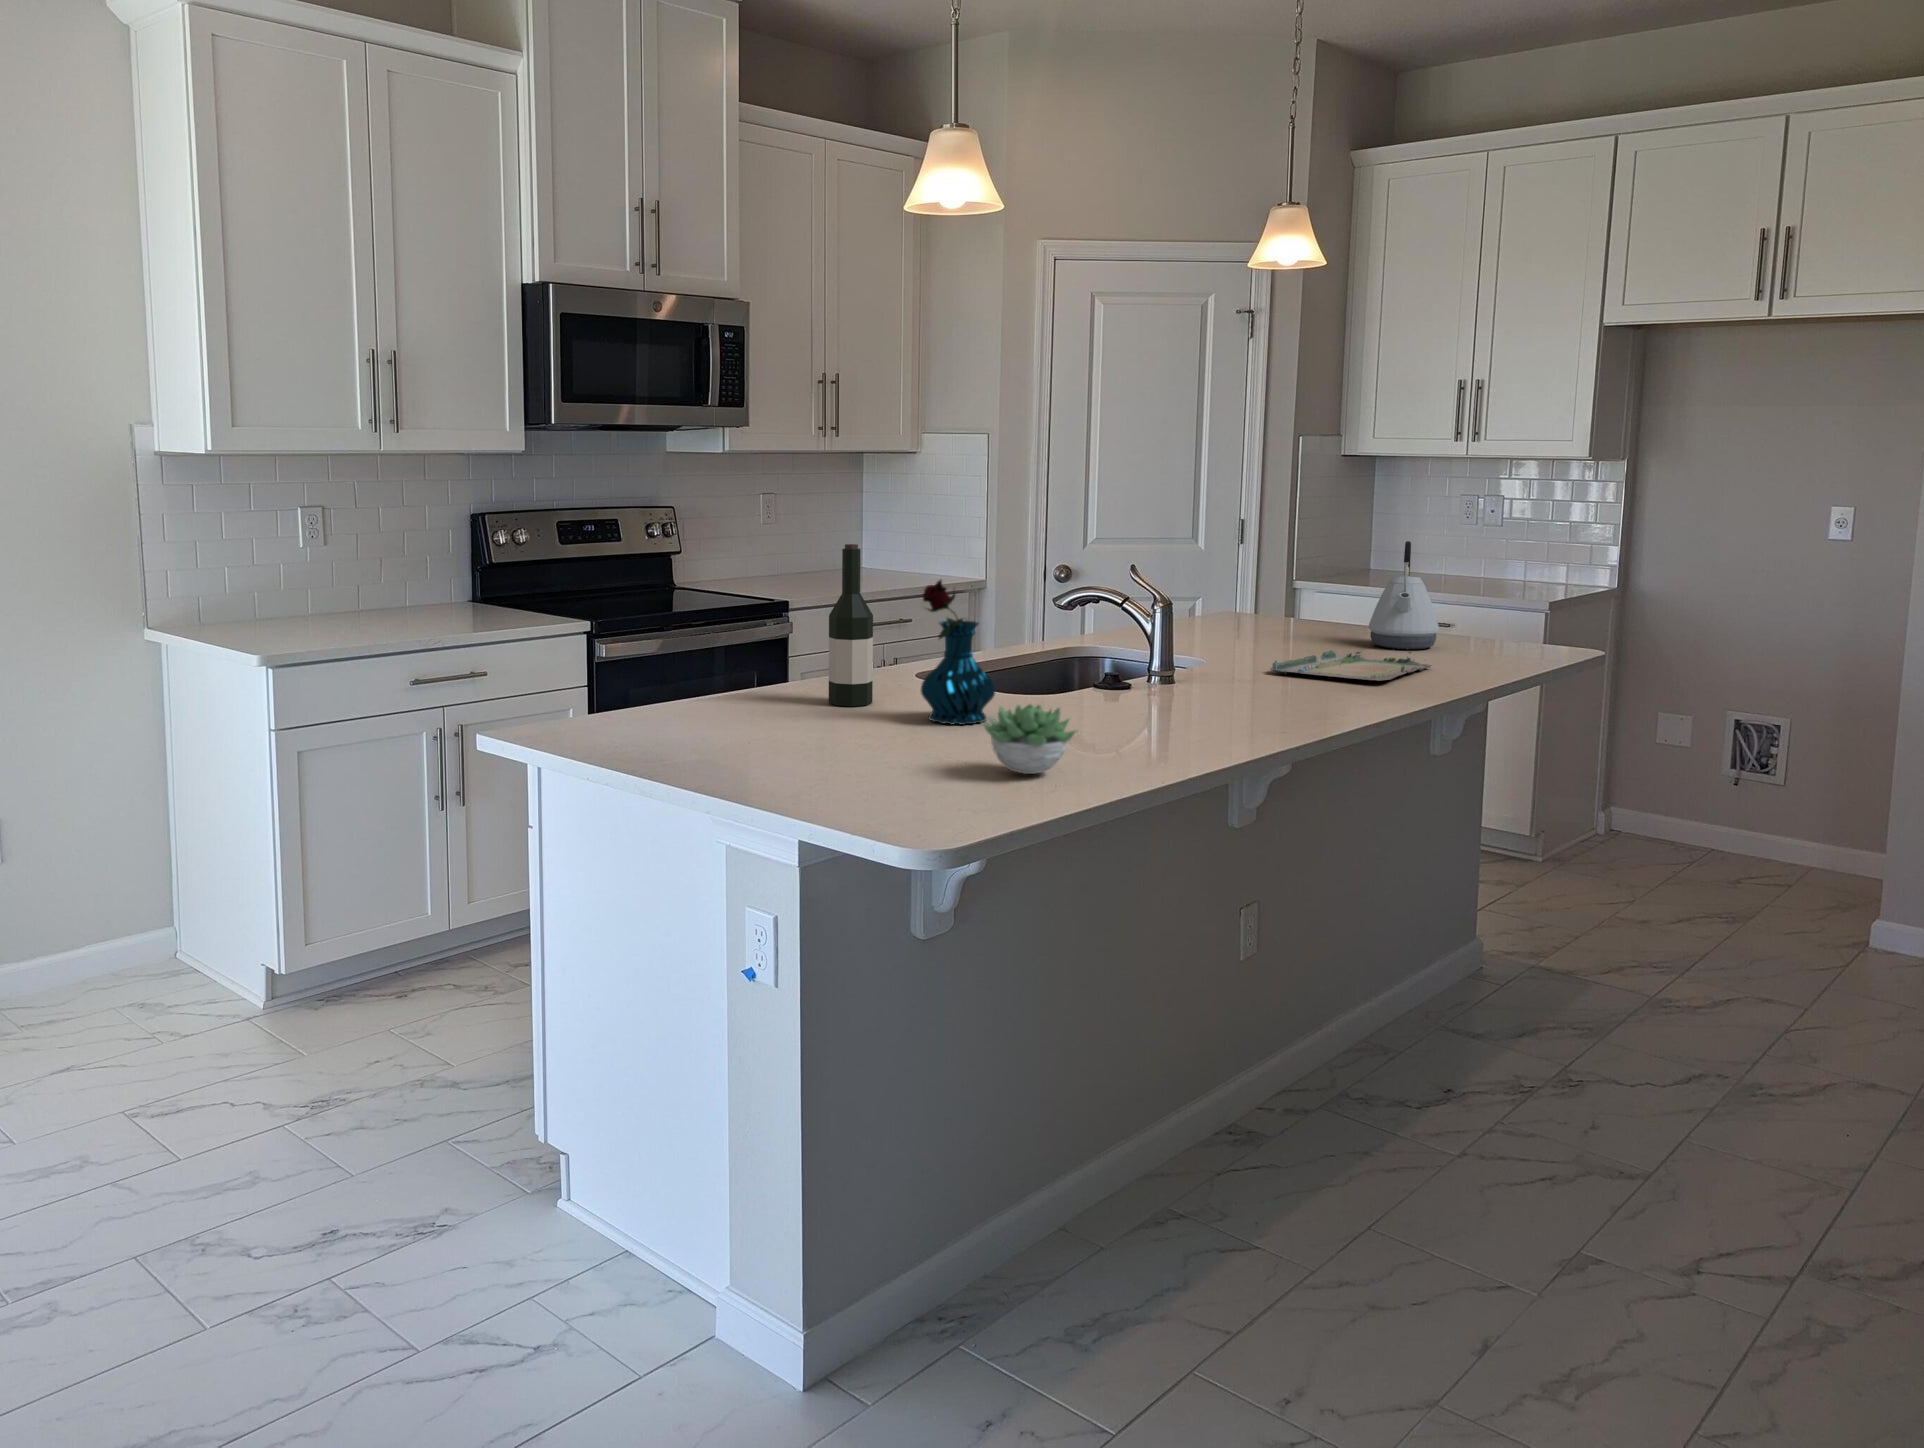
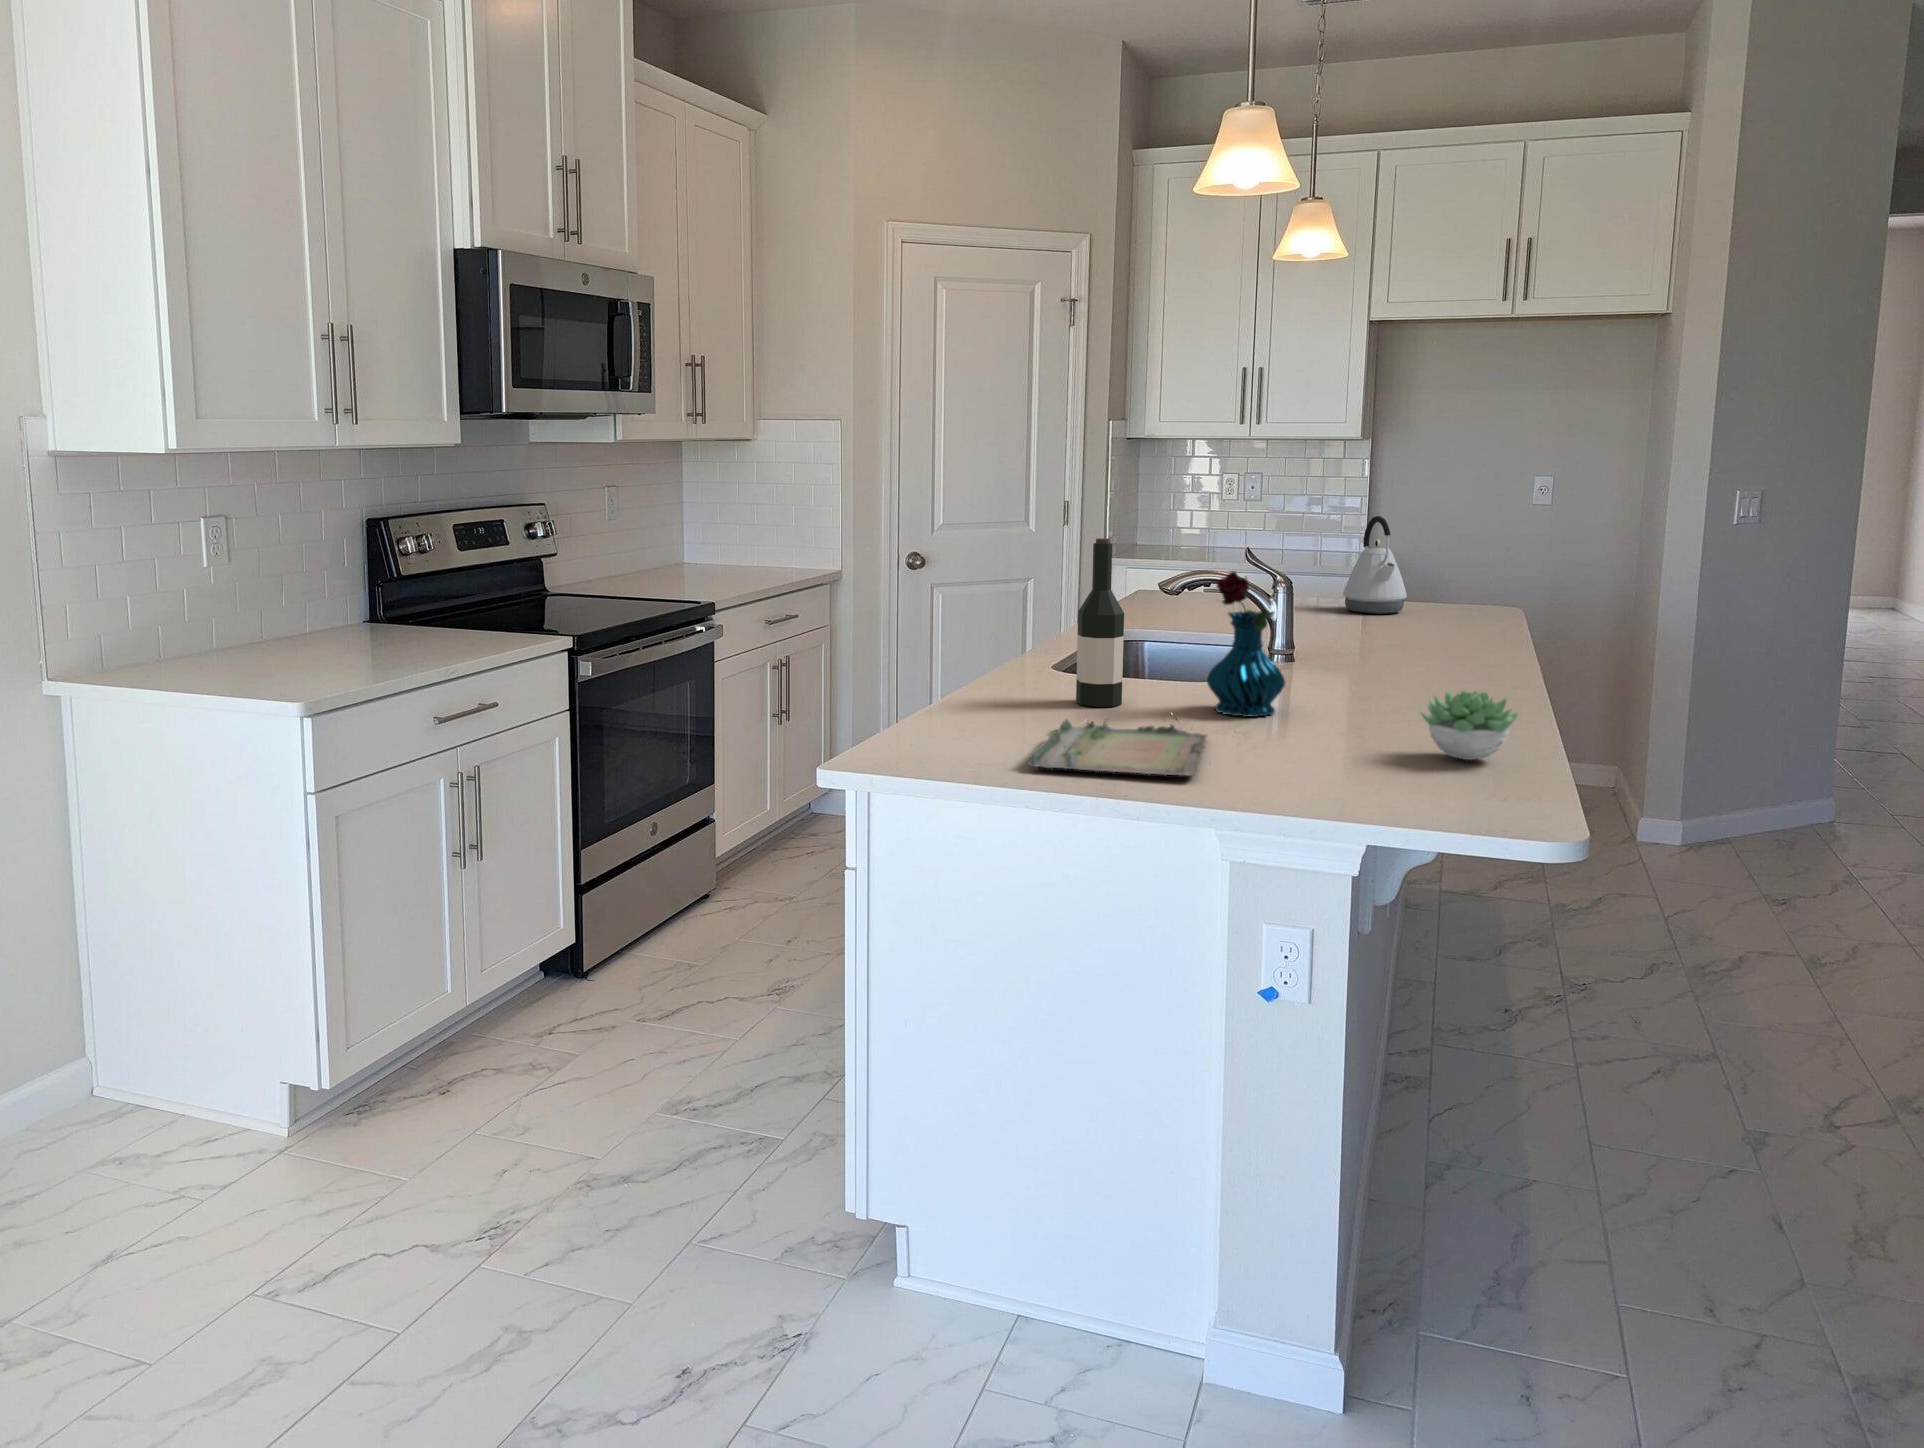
tray: present [1270,650,1432,681] -> present [1029,718,1207,776]

